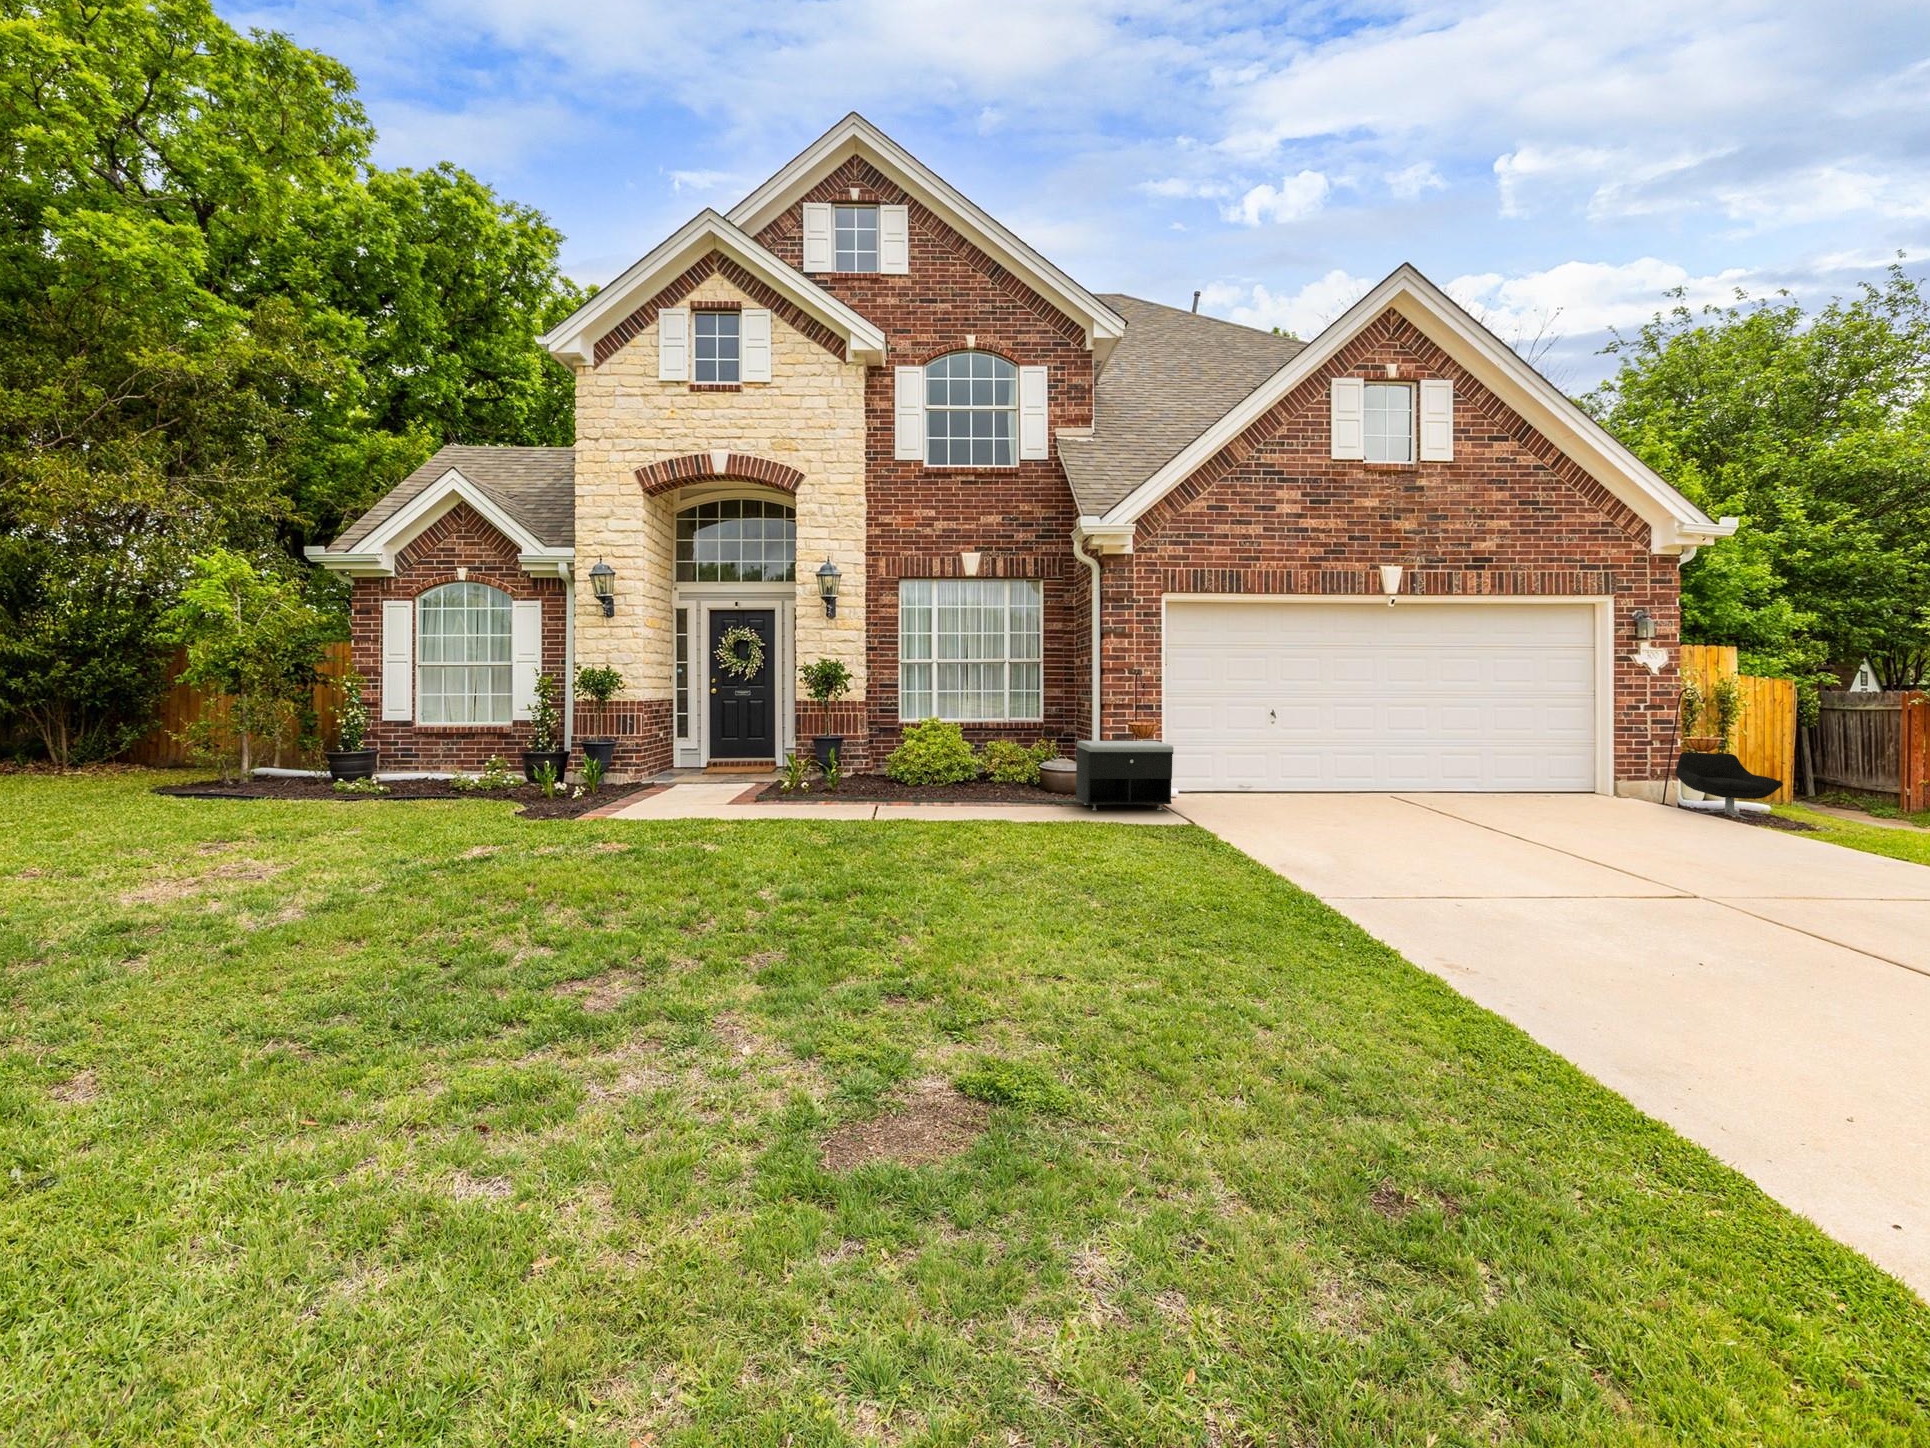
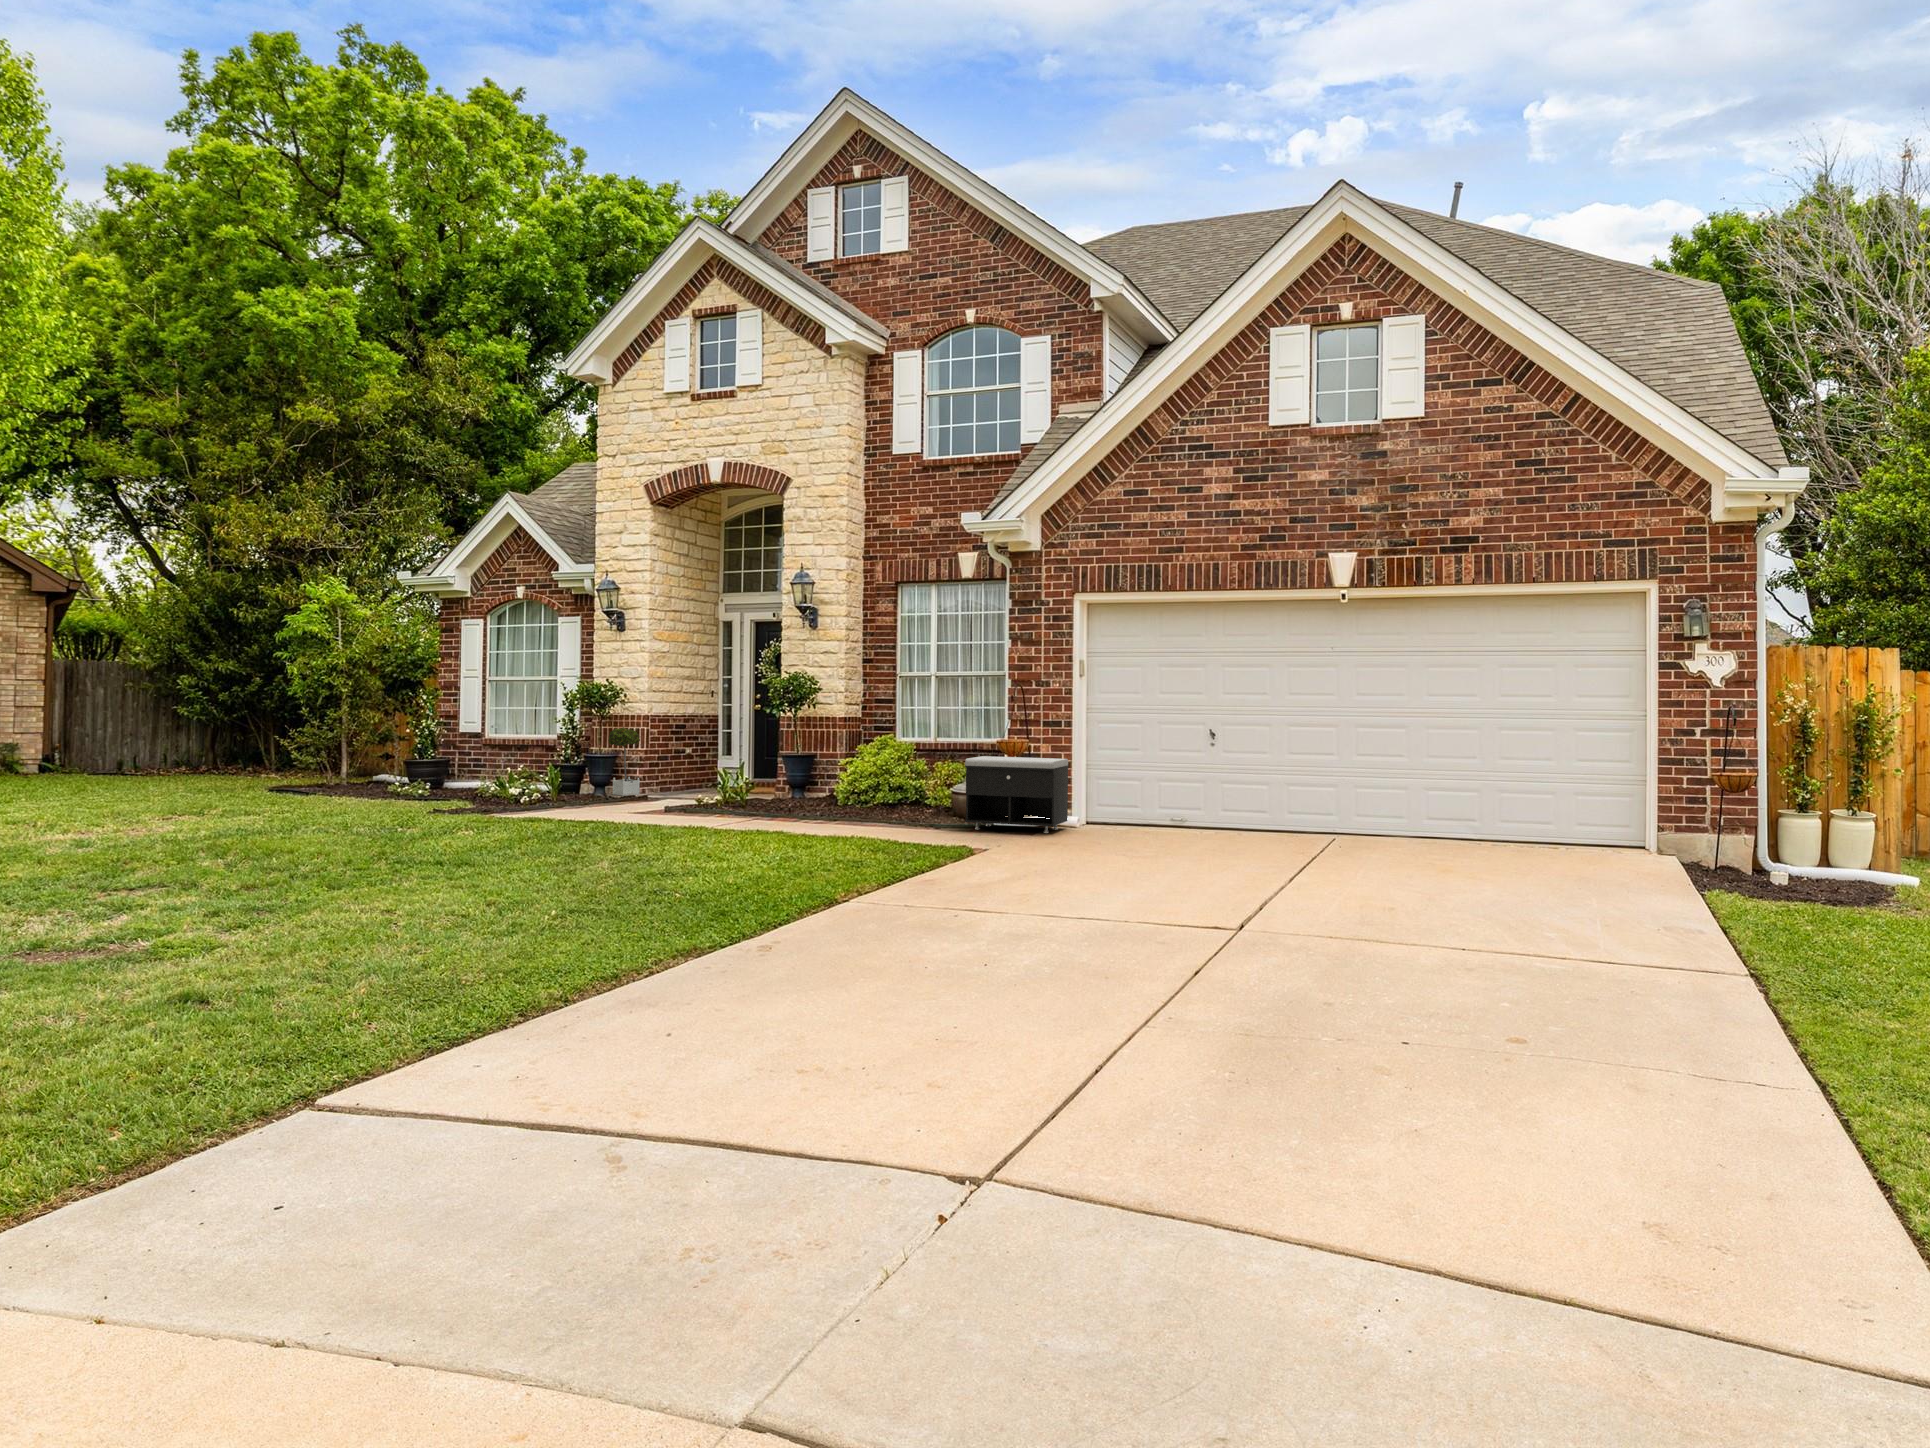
potted tree: none [611,717,645,788] -> present [608,727,640,796]
lounge chair: present [1675,752,1783,819] -> none [1725,792,1839,880]

